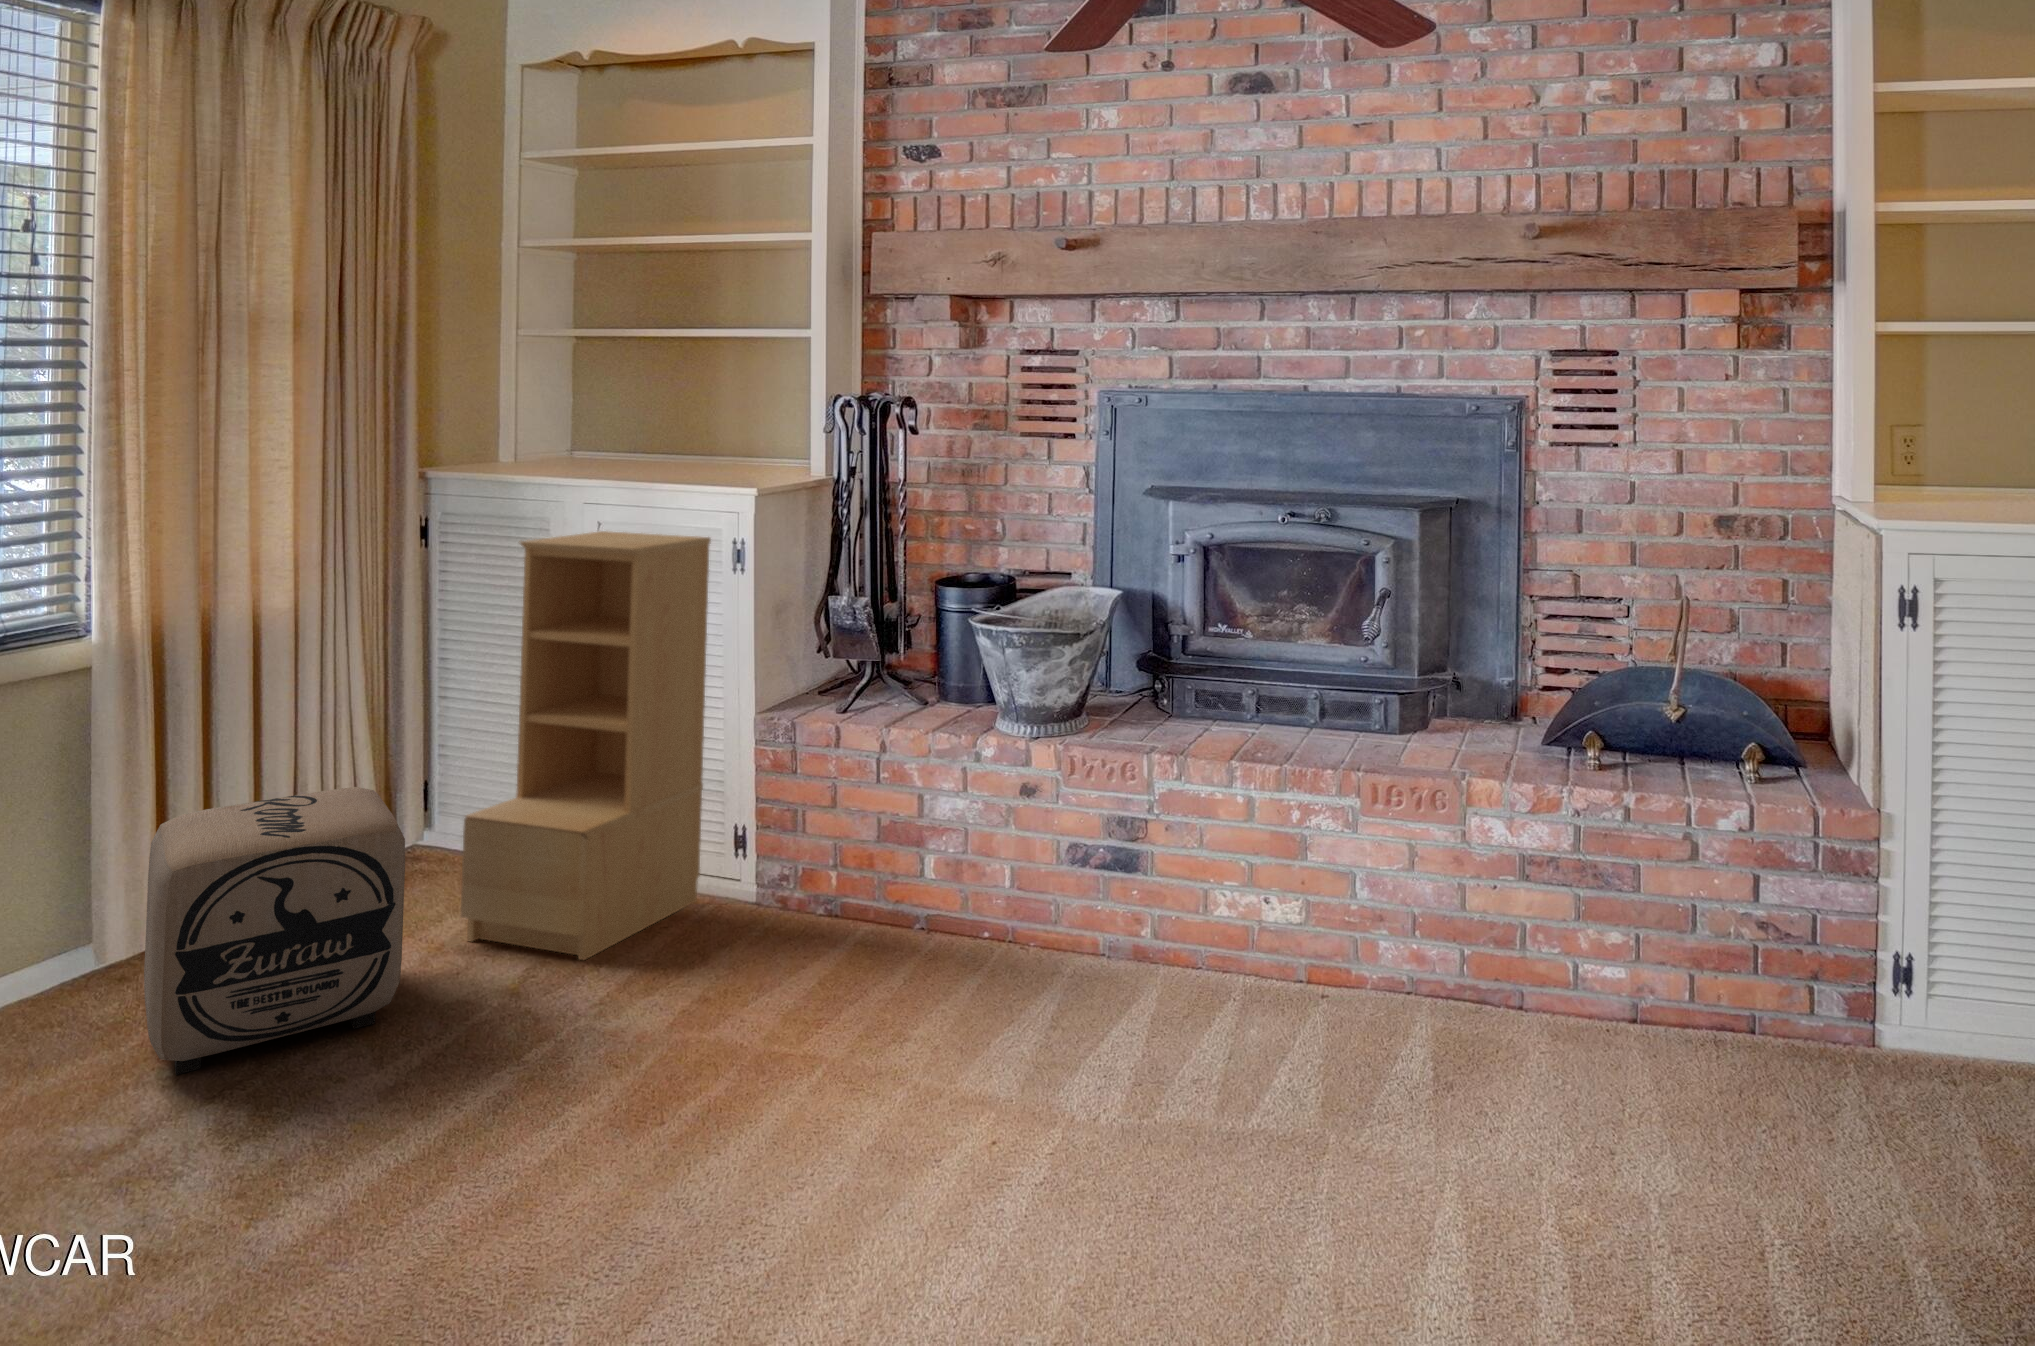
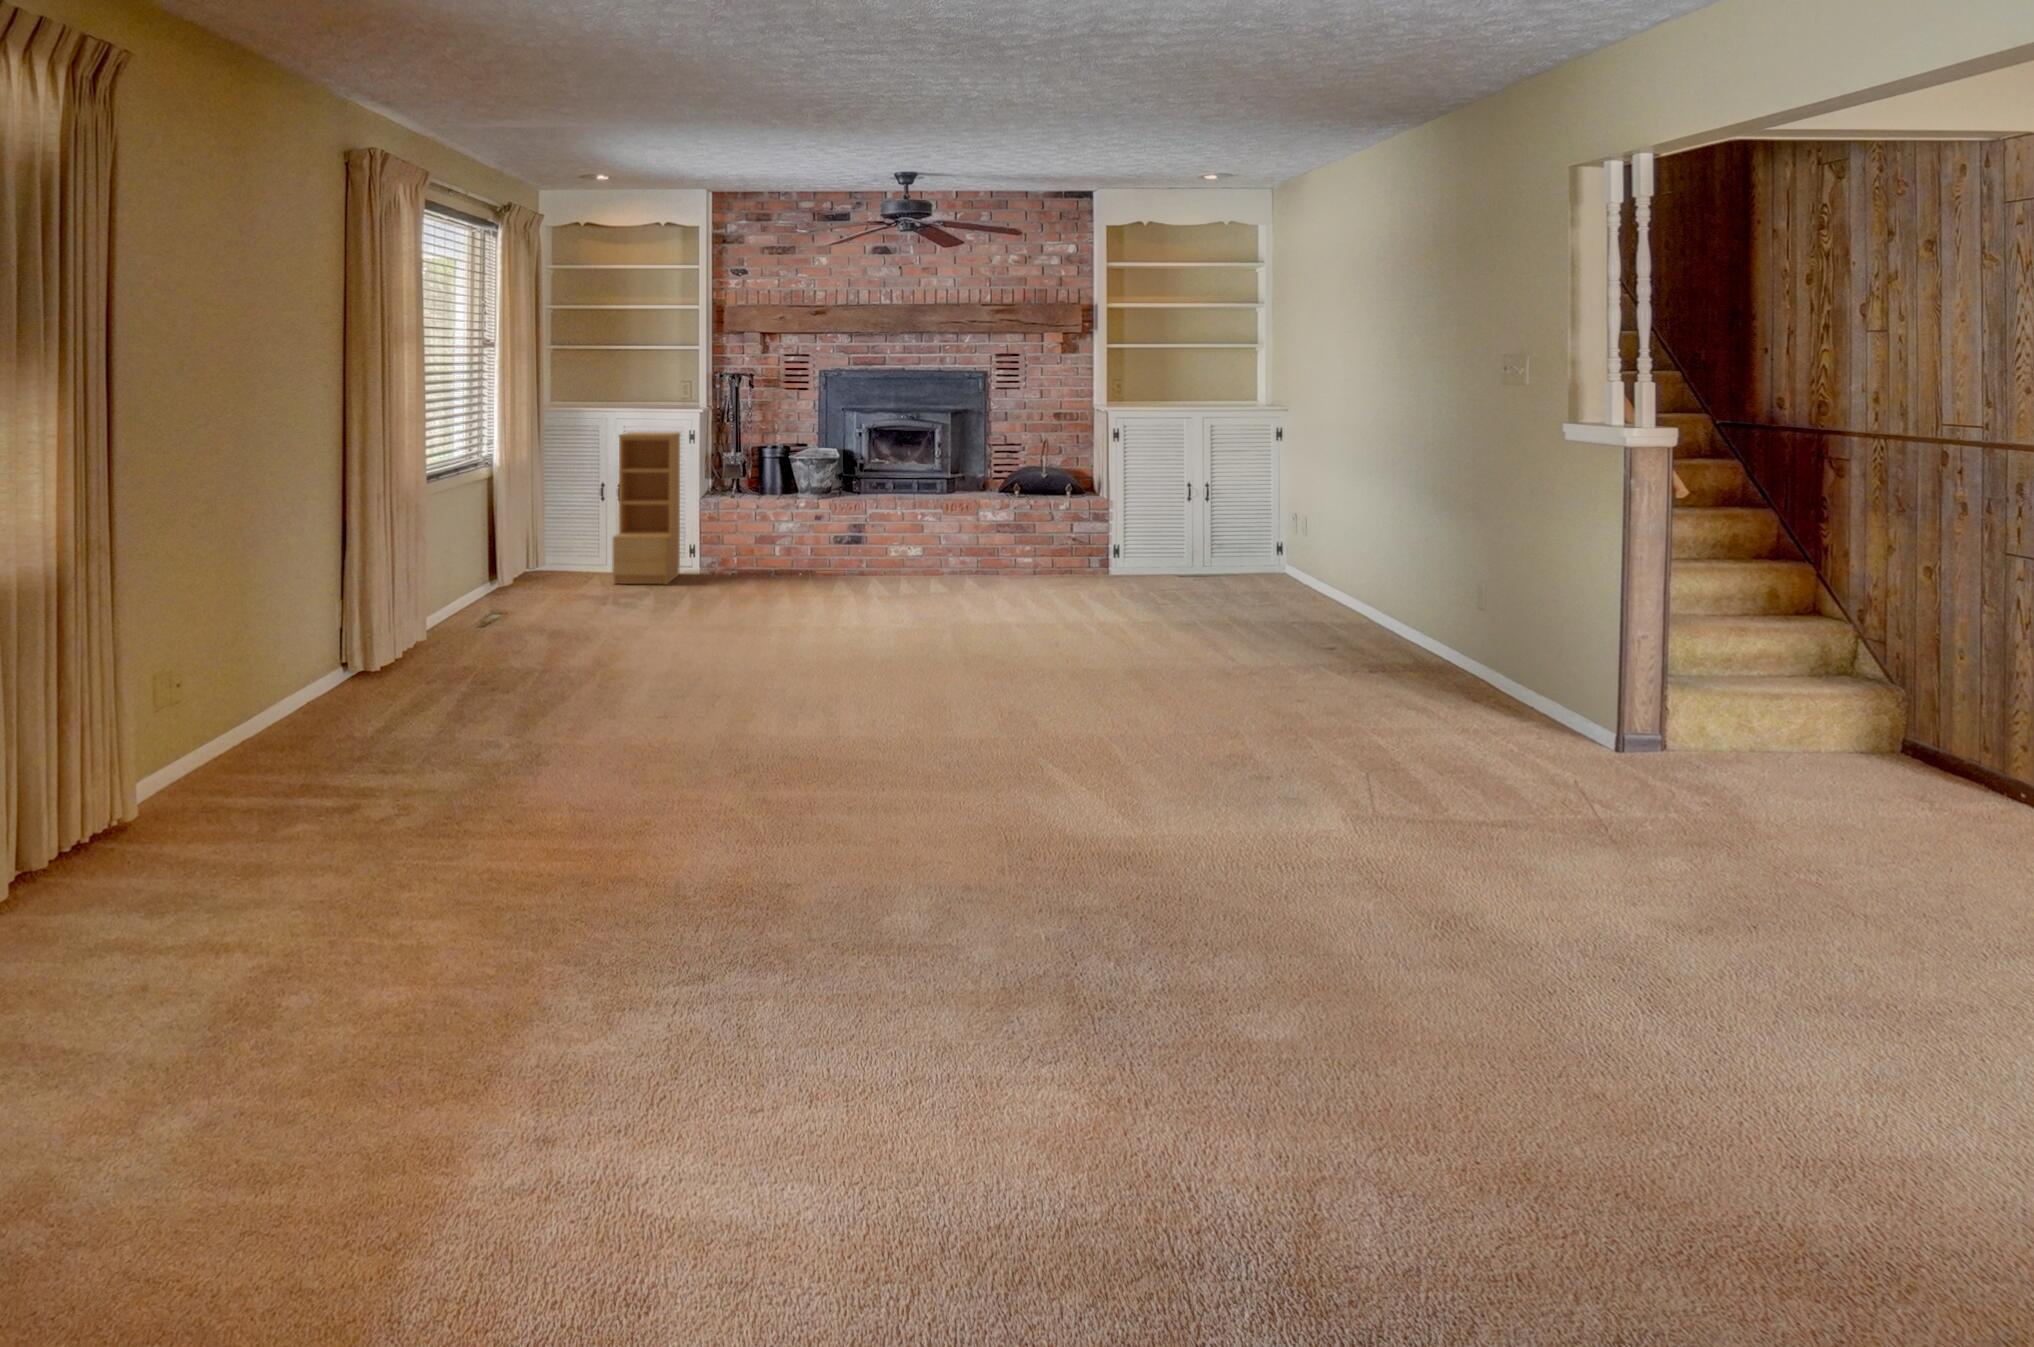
ottoman: present [144,787,405,1075] -> none [544,522,634,605]

